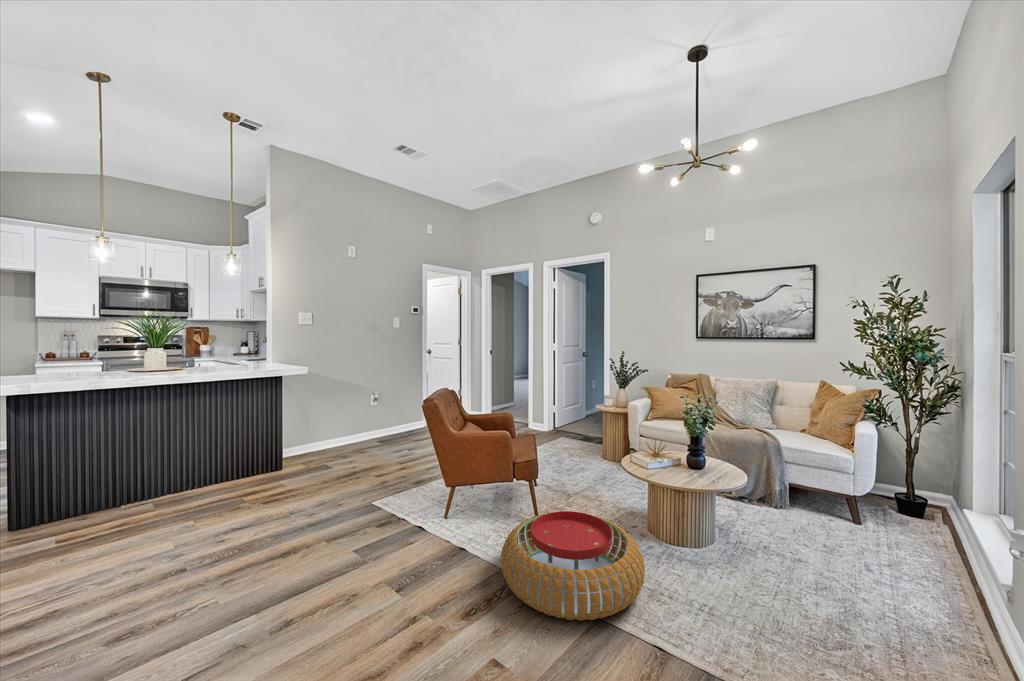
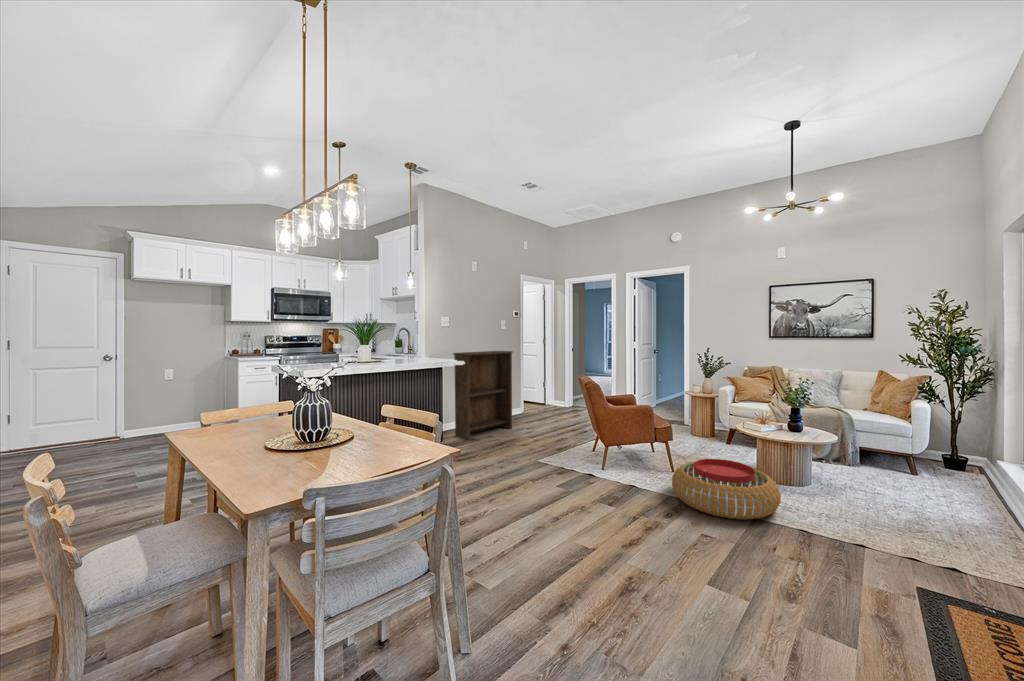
bookshelf: none [305,354,392,465] -> present [453,351,513,440]

